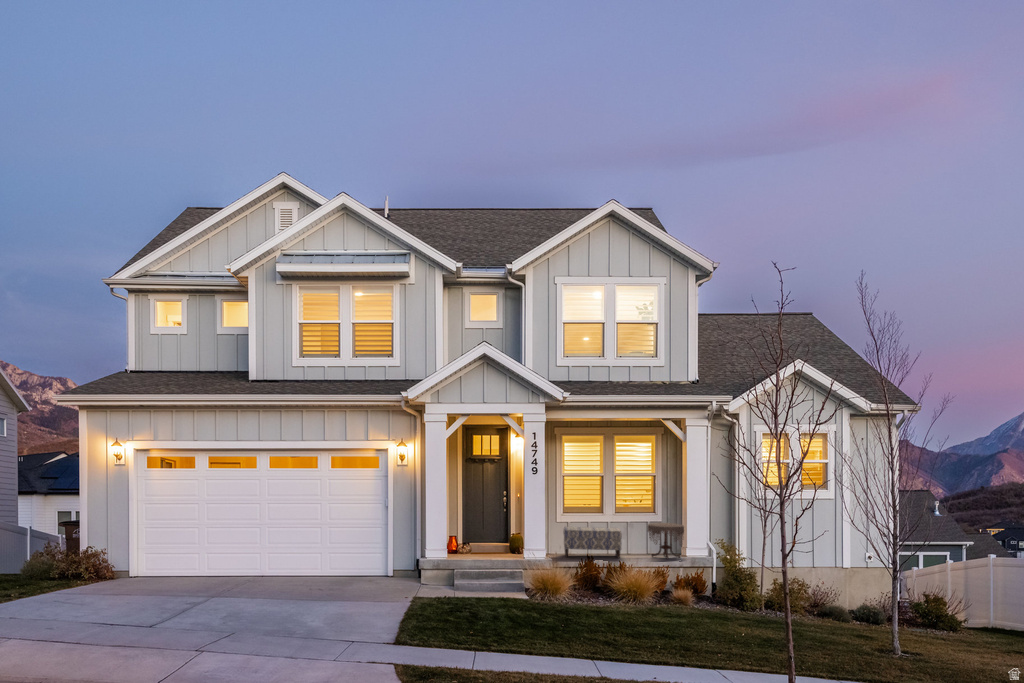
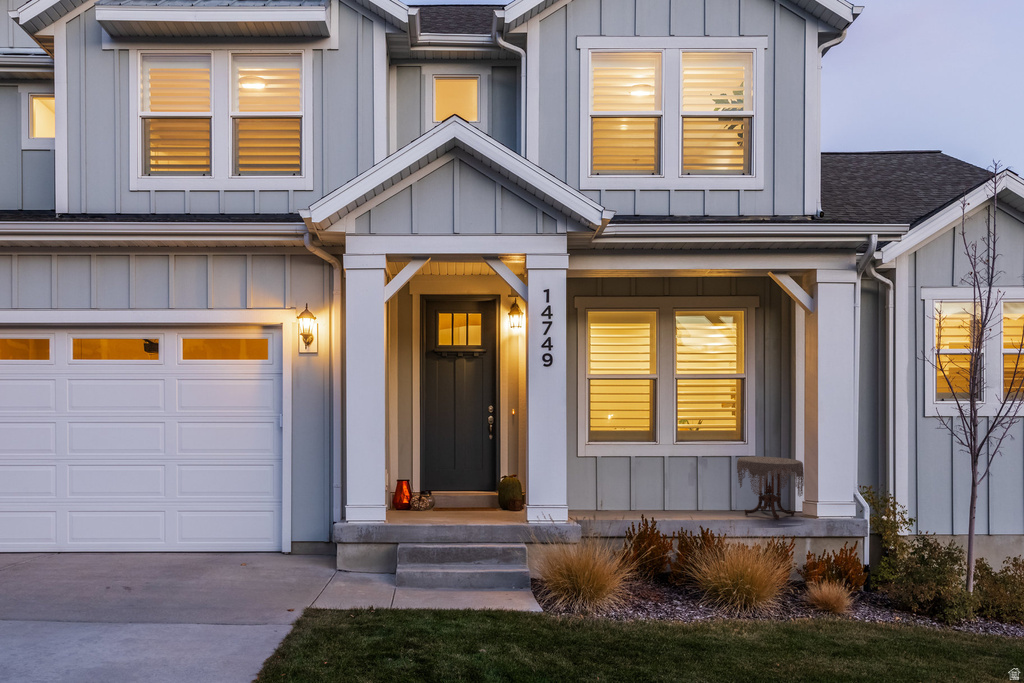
bench: present [563,527,622,558] -> none [591,463,695,518]

